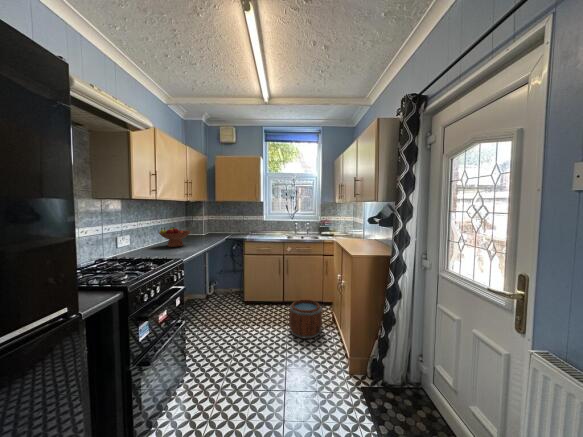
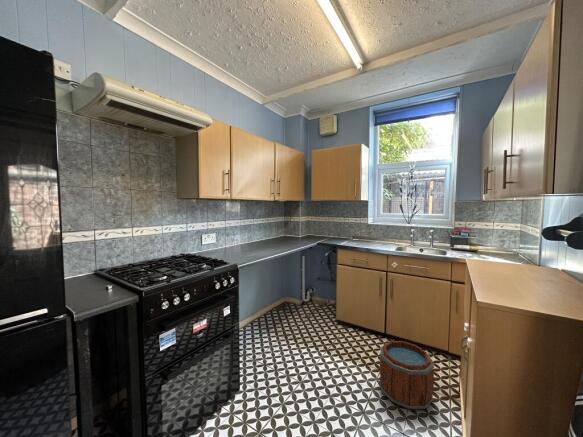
fruit bowl: present [159,227,191,247] -> none [244,227,275,248]

